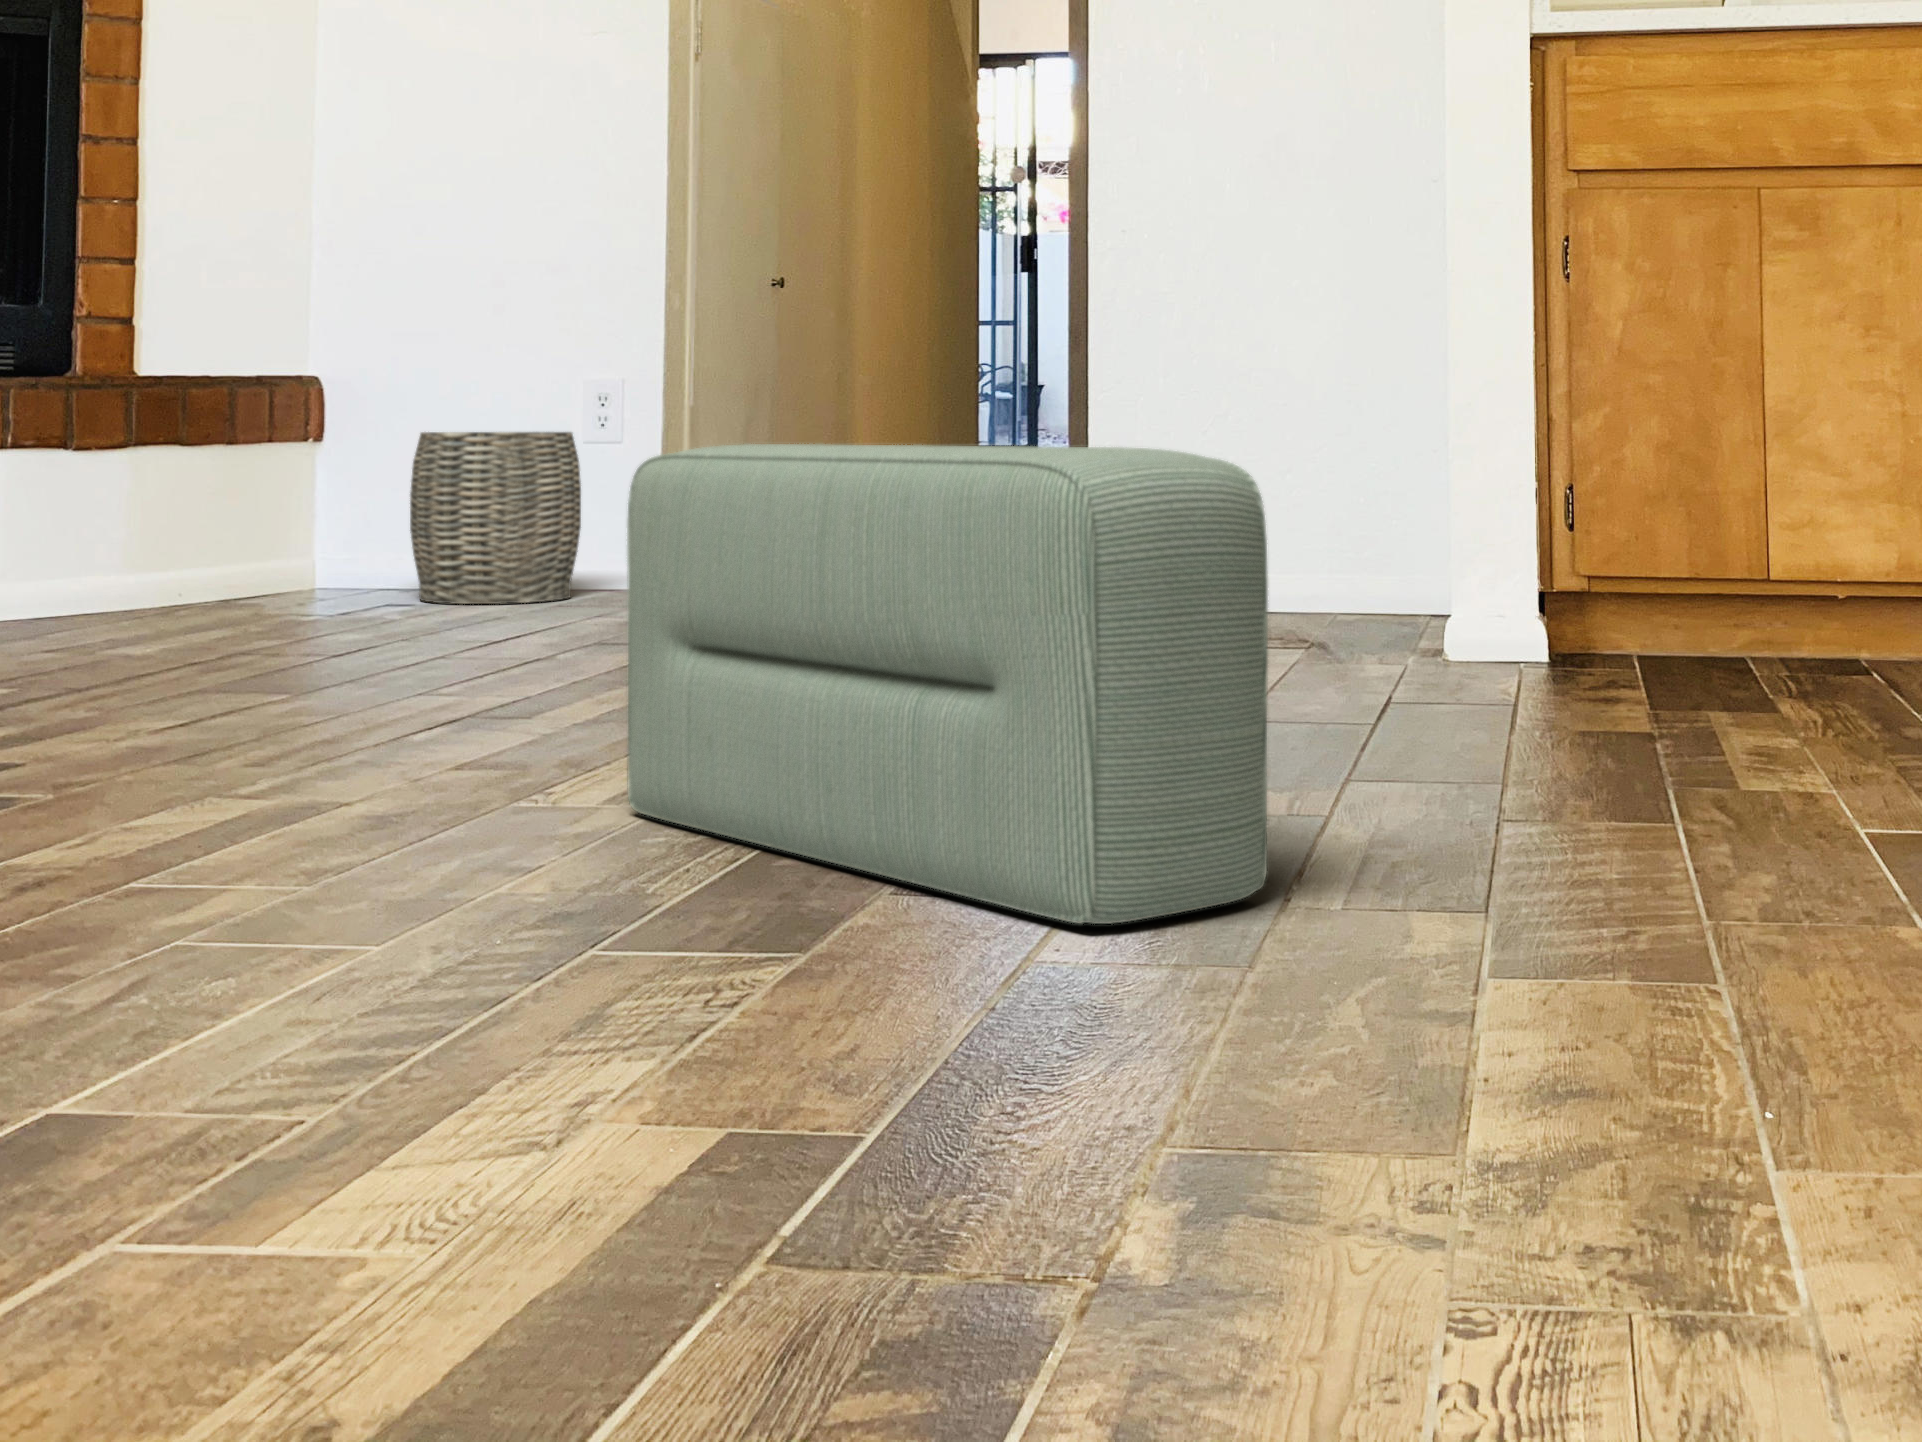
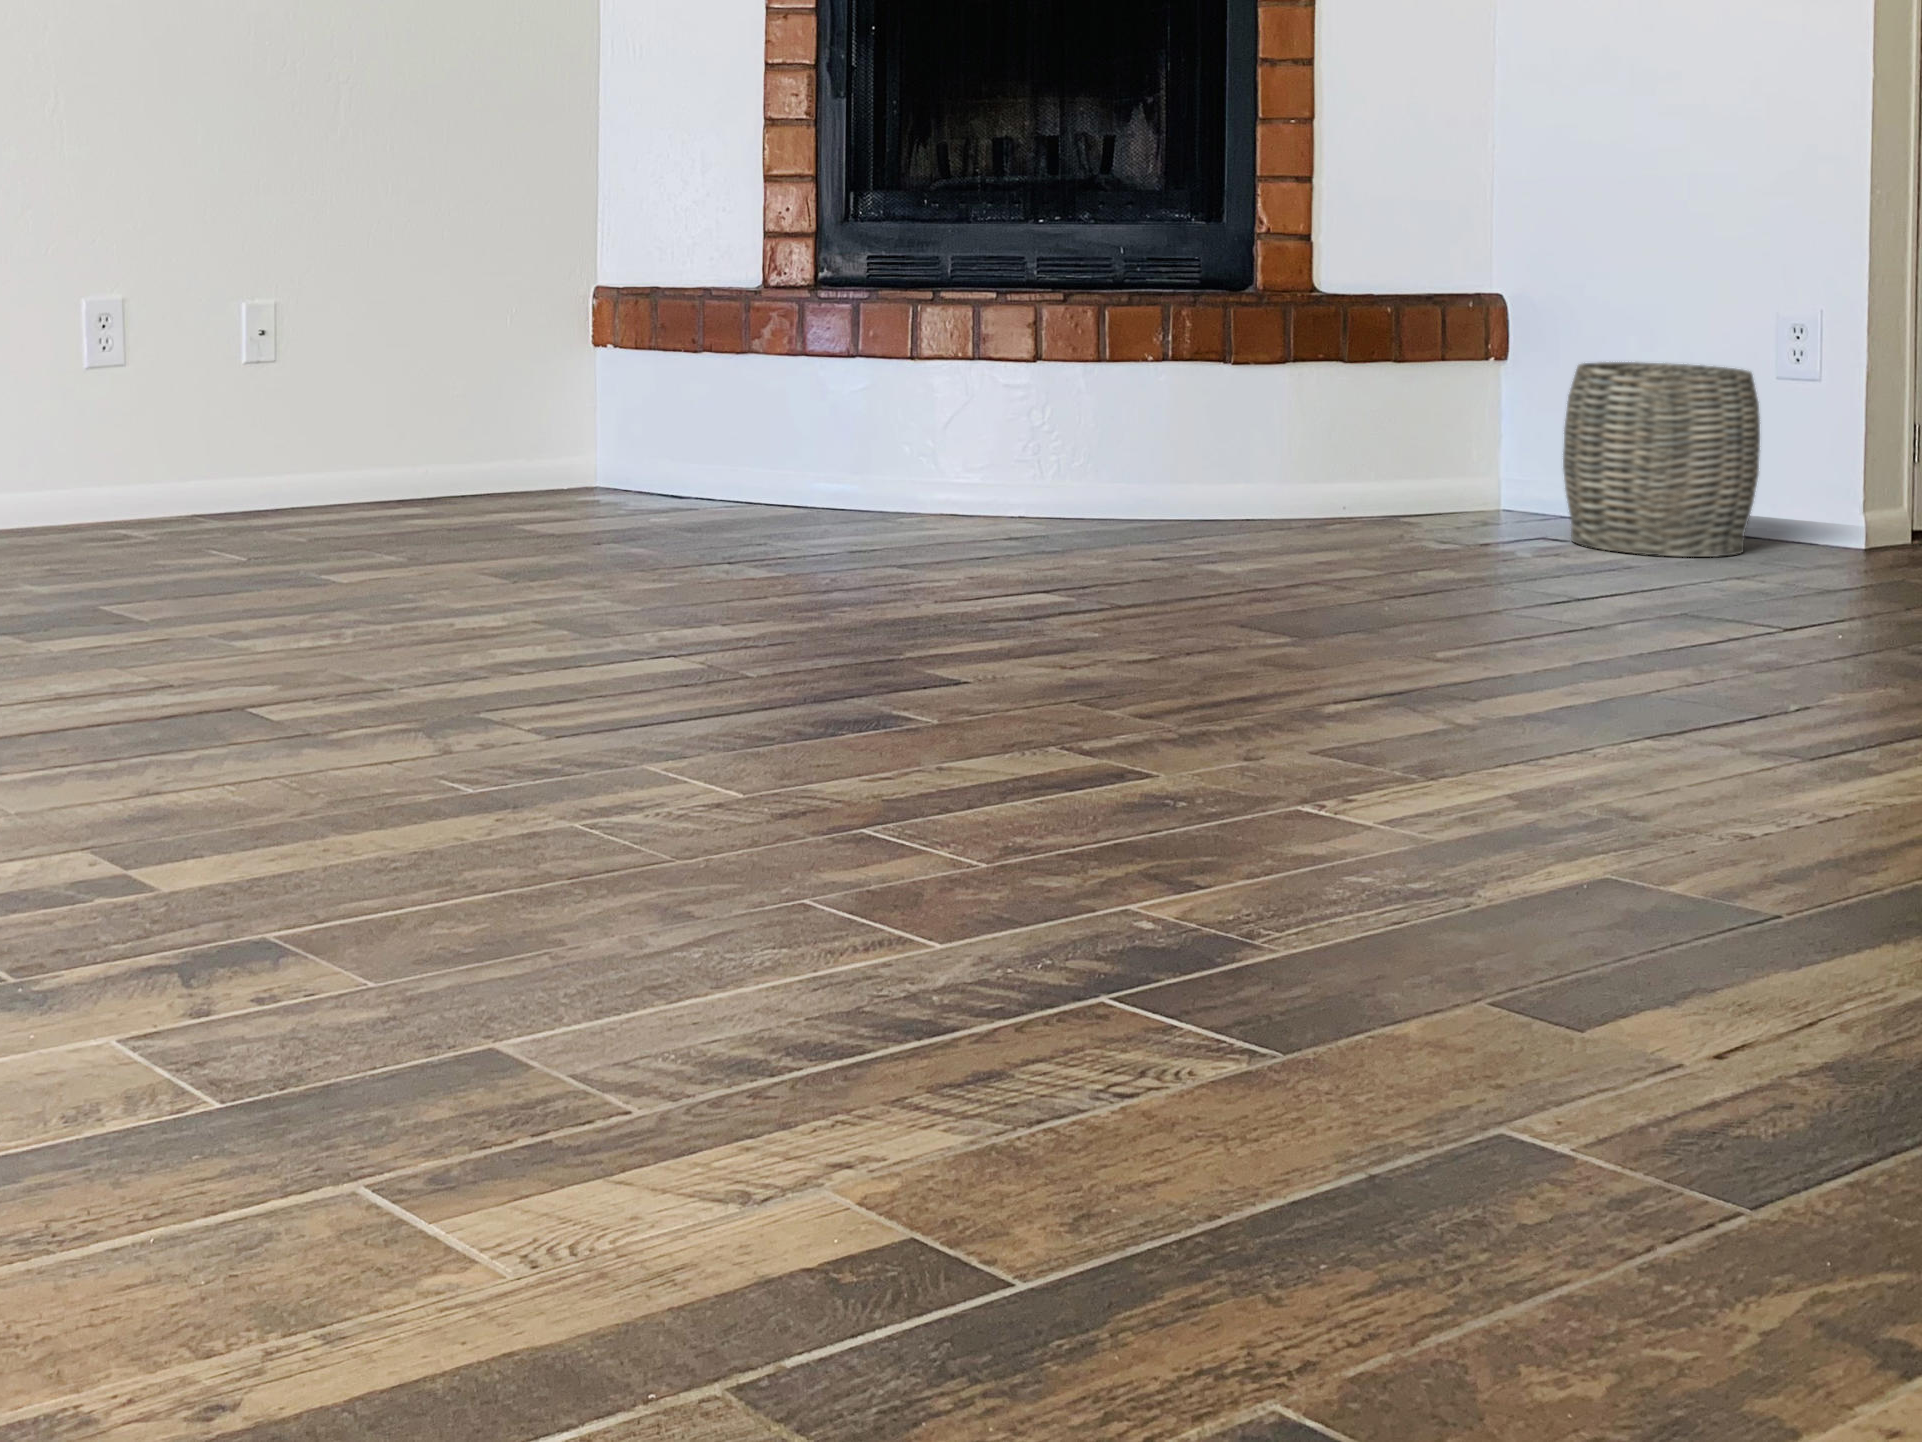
pouf: present [627,444,1268,924] -> none [1269,524,1619,1011]

